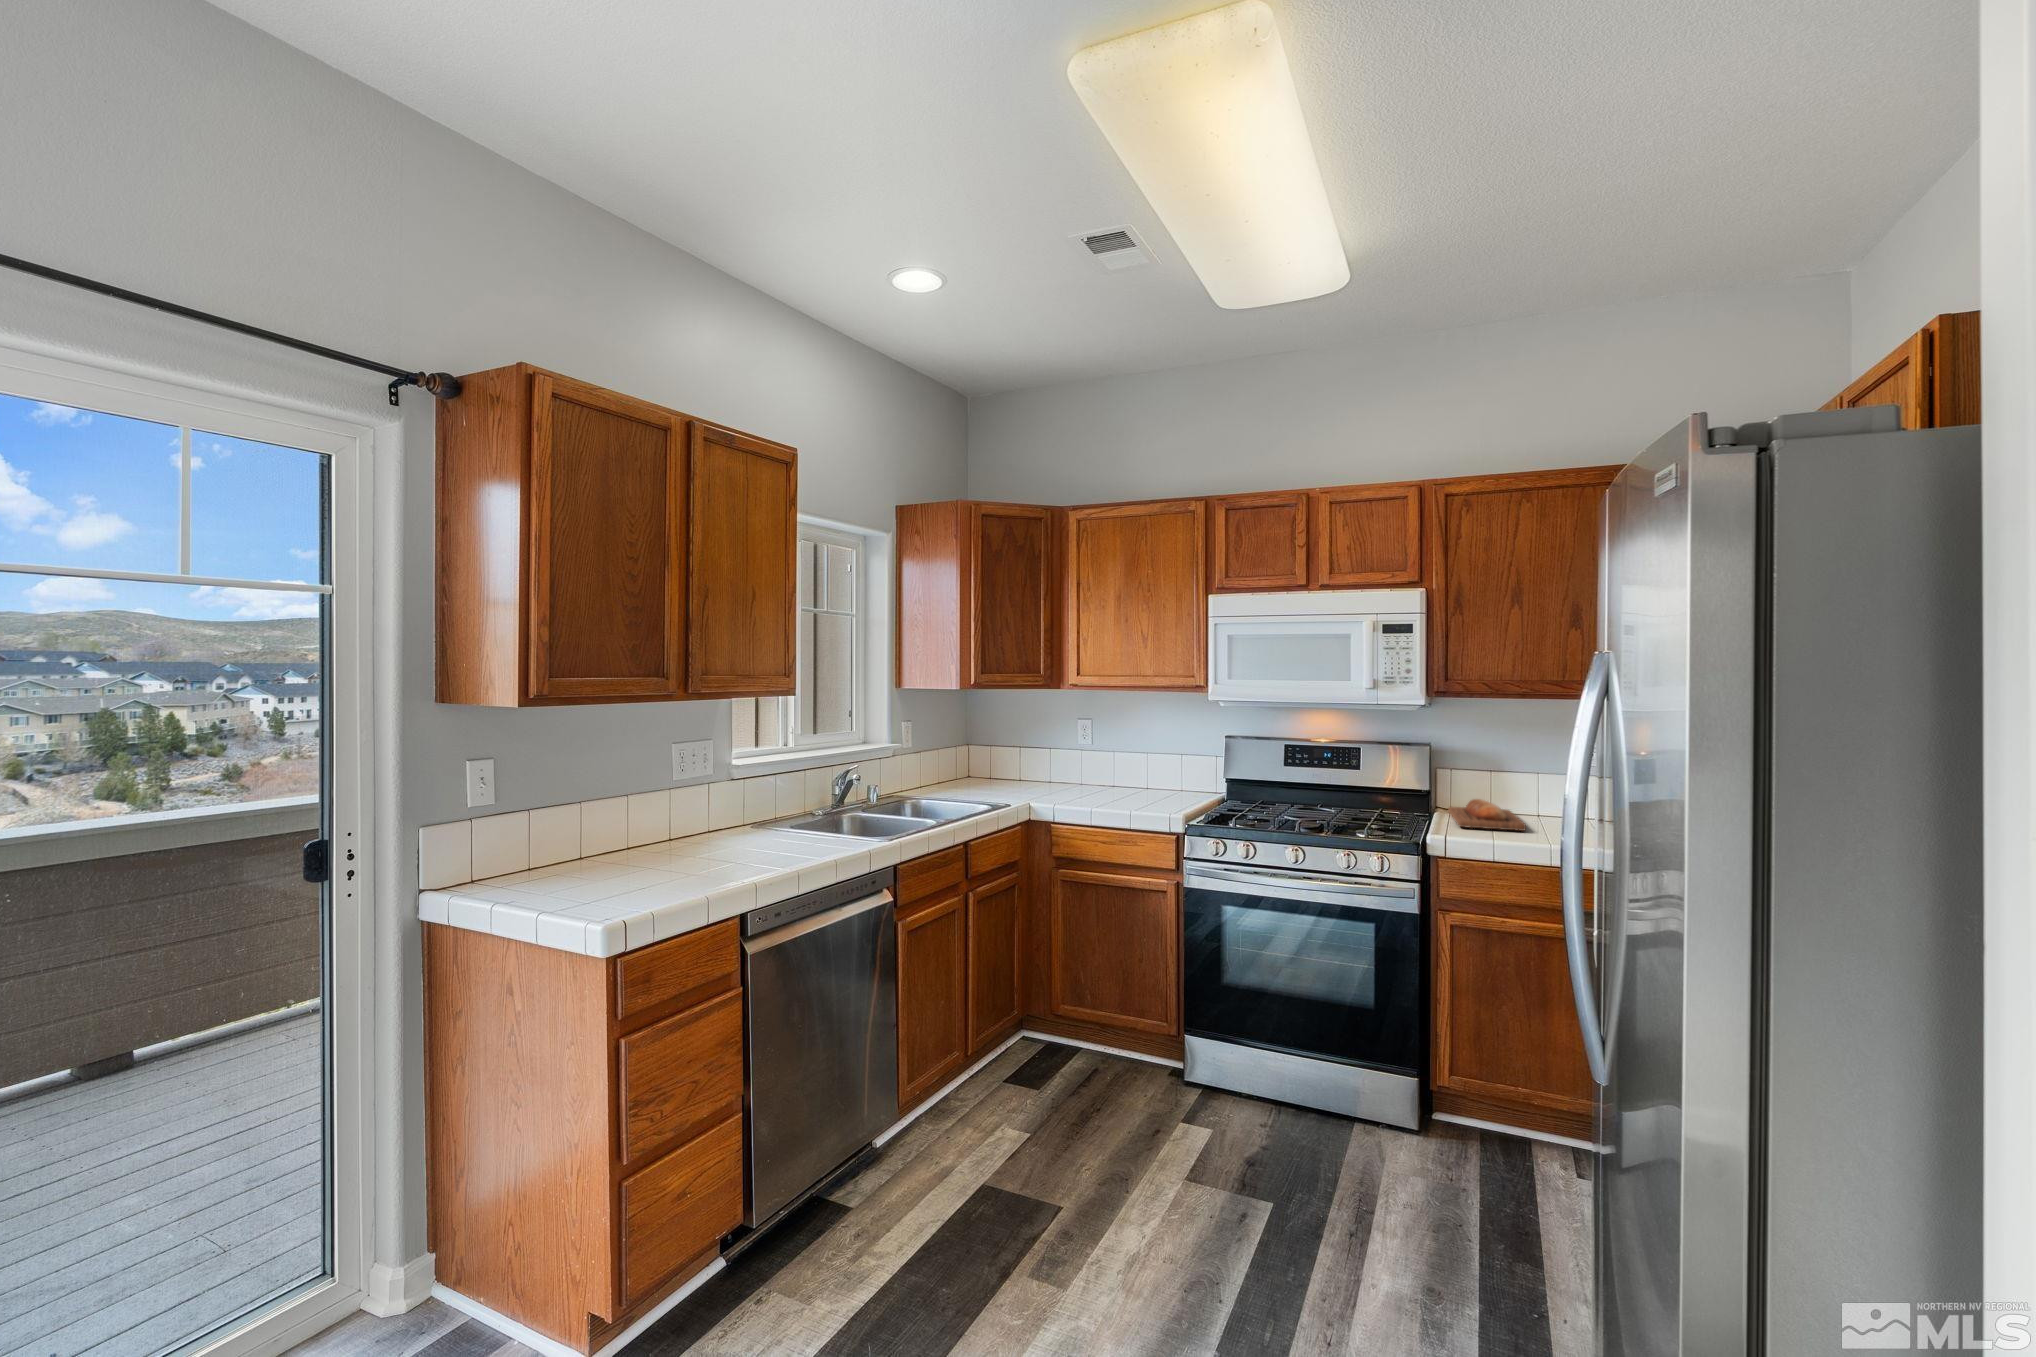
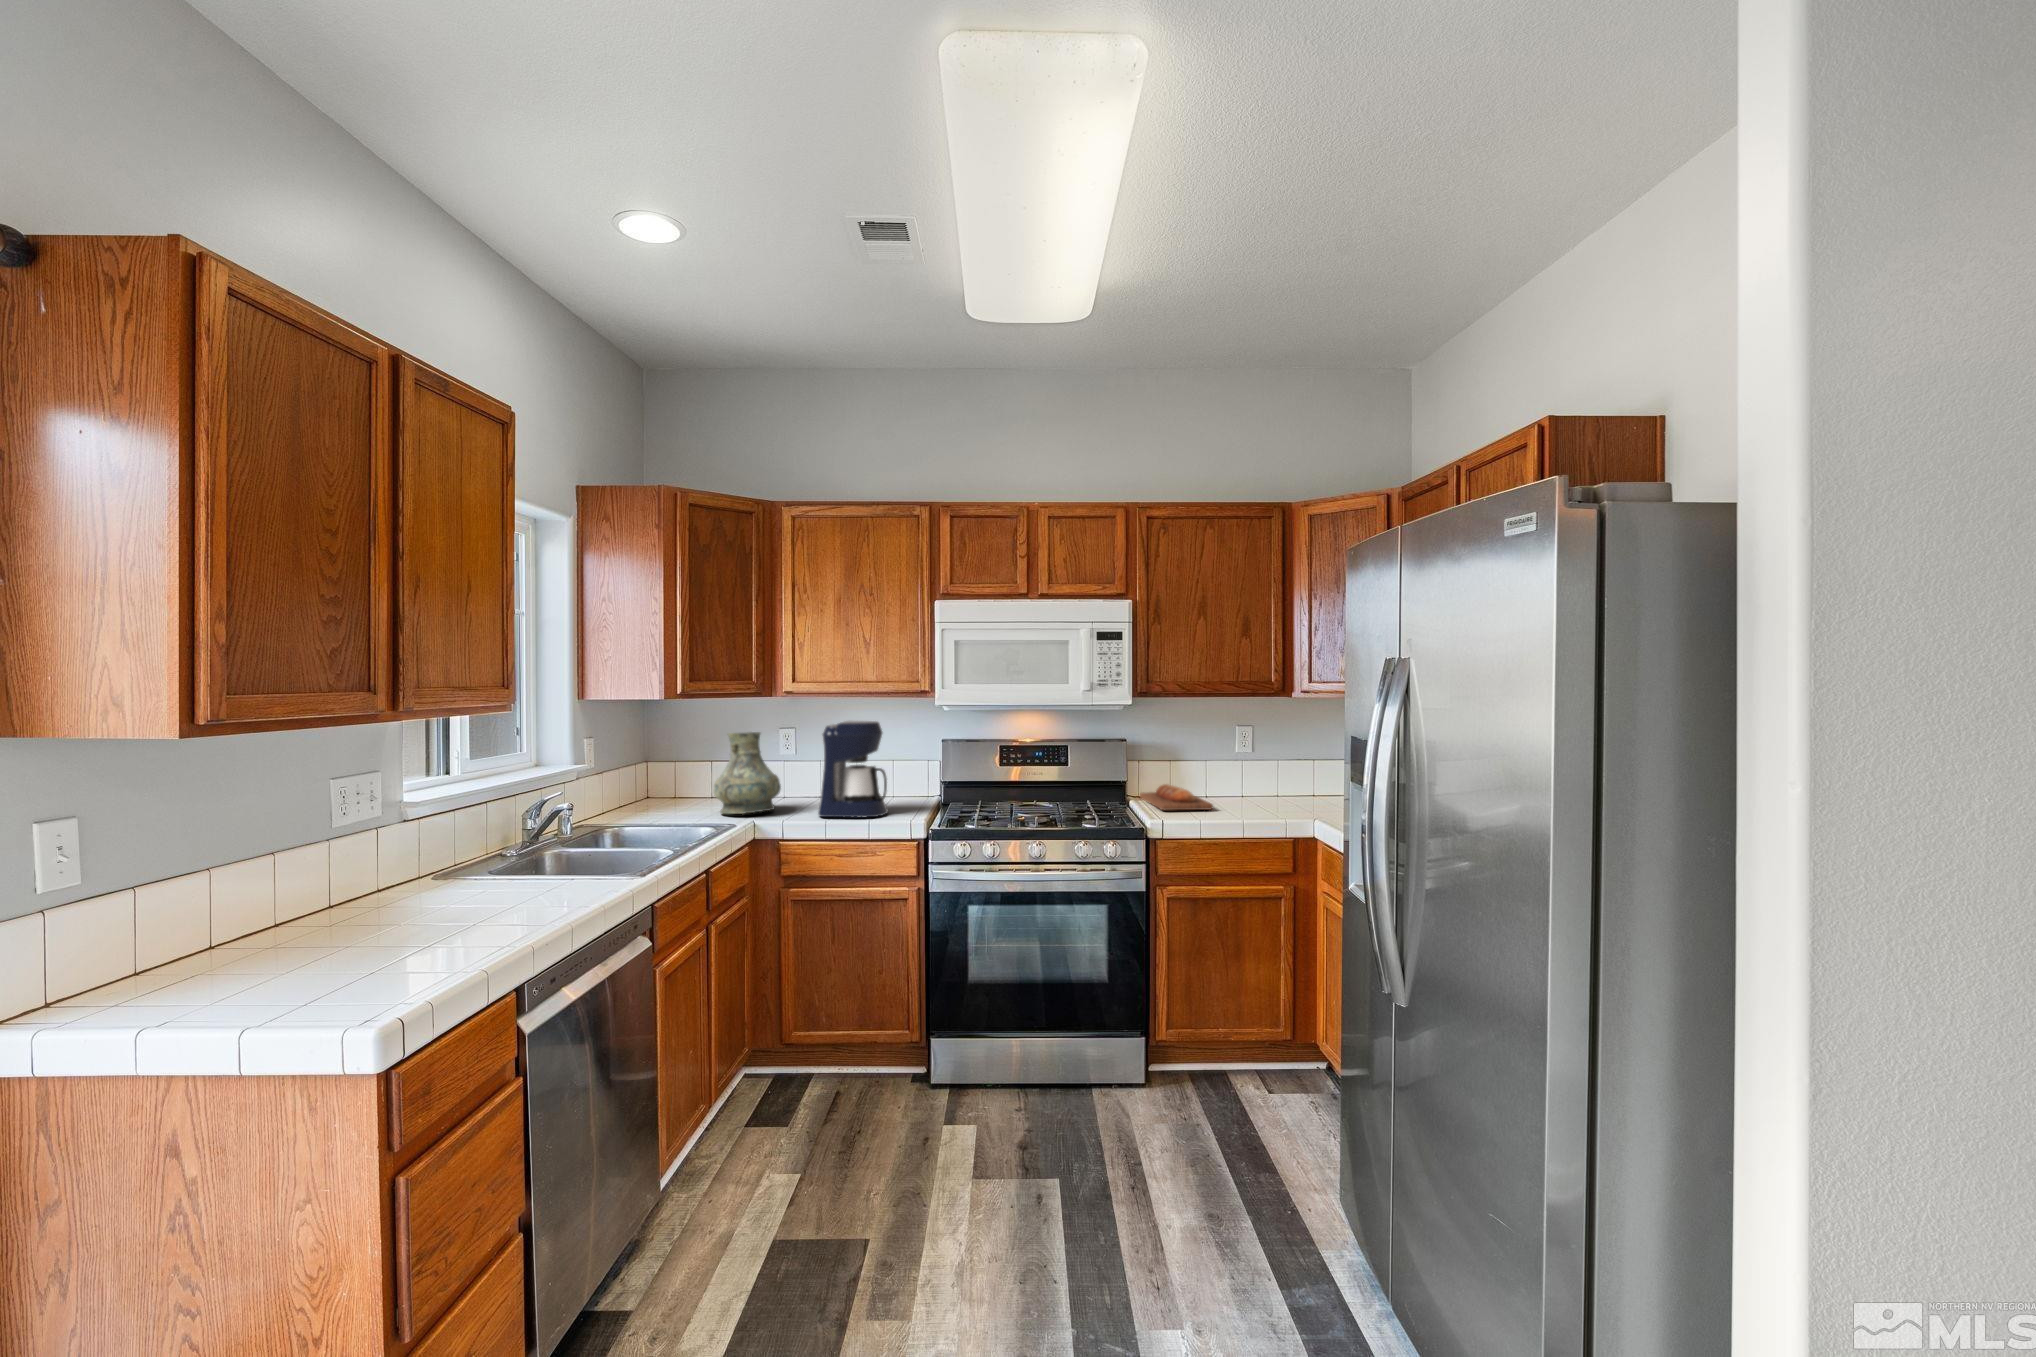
coffee maker: none [1091,714,1160,809] -> present [818,721,888,817]
vase: none [1003,722,1063,797] -> present [713,732,781,814]

